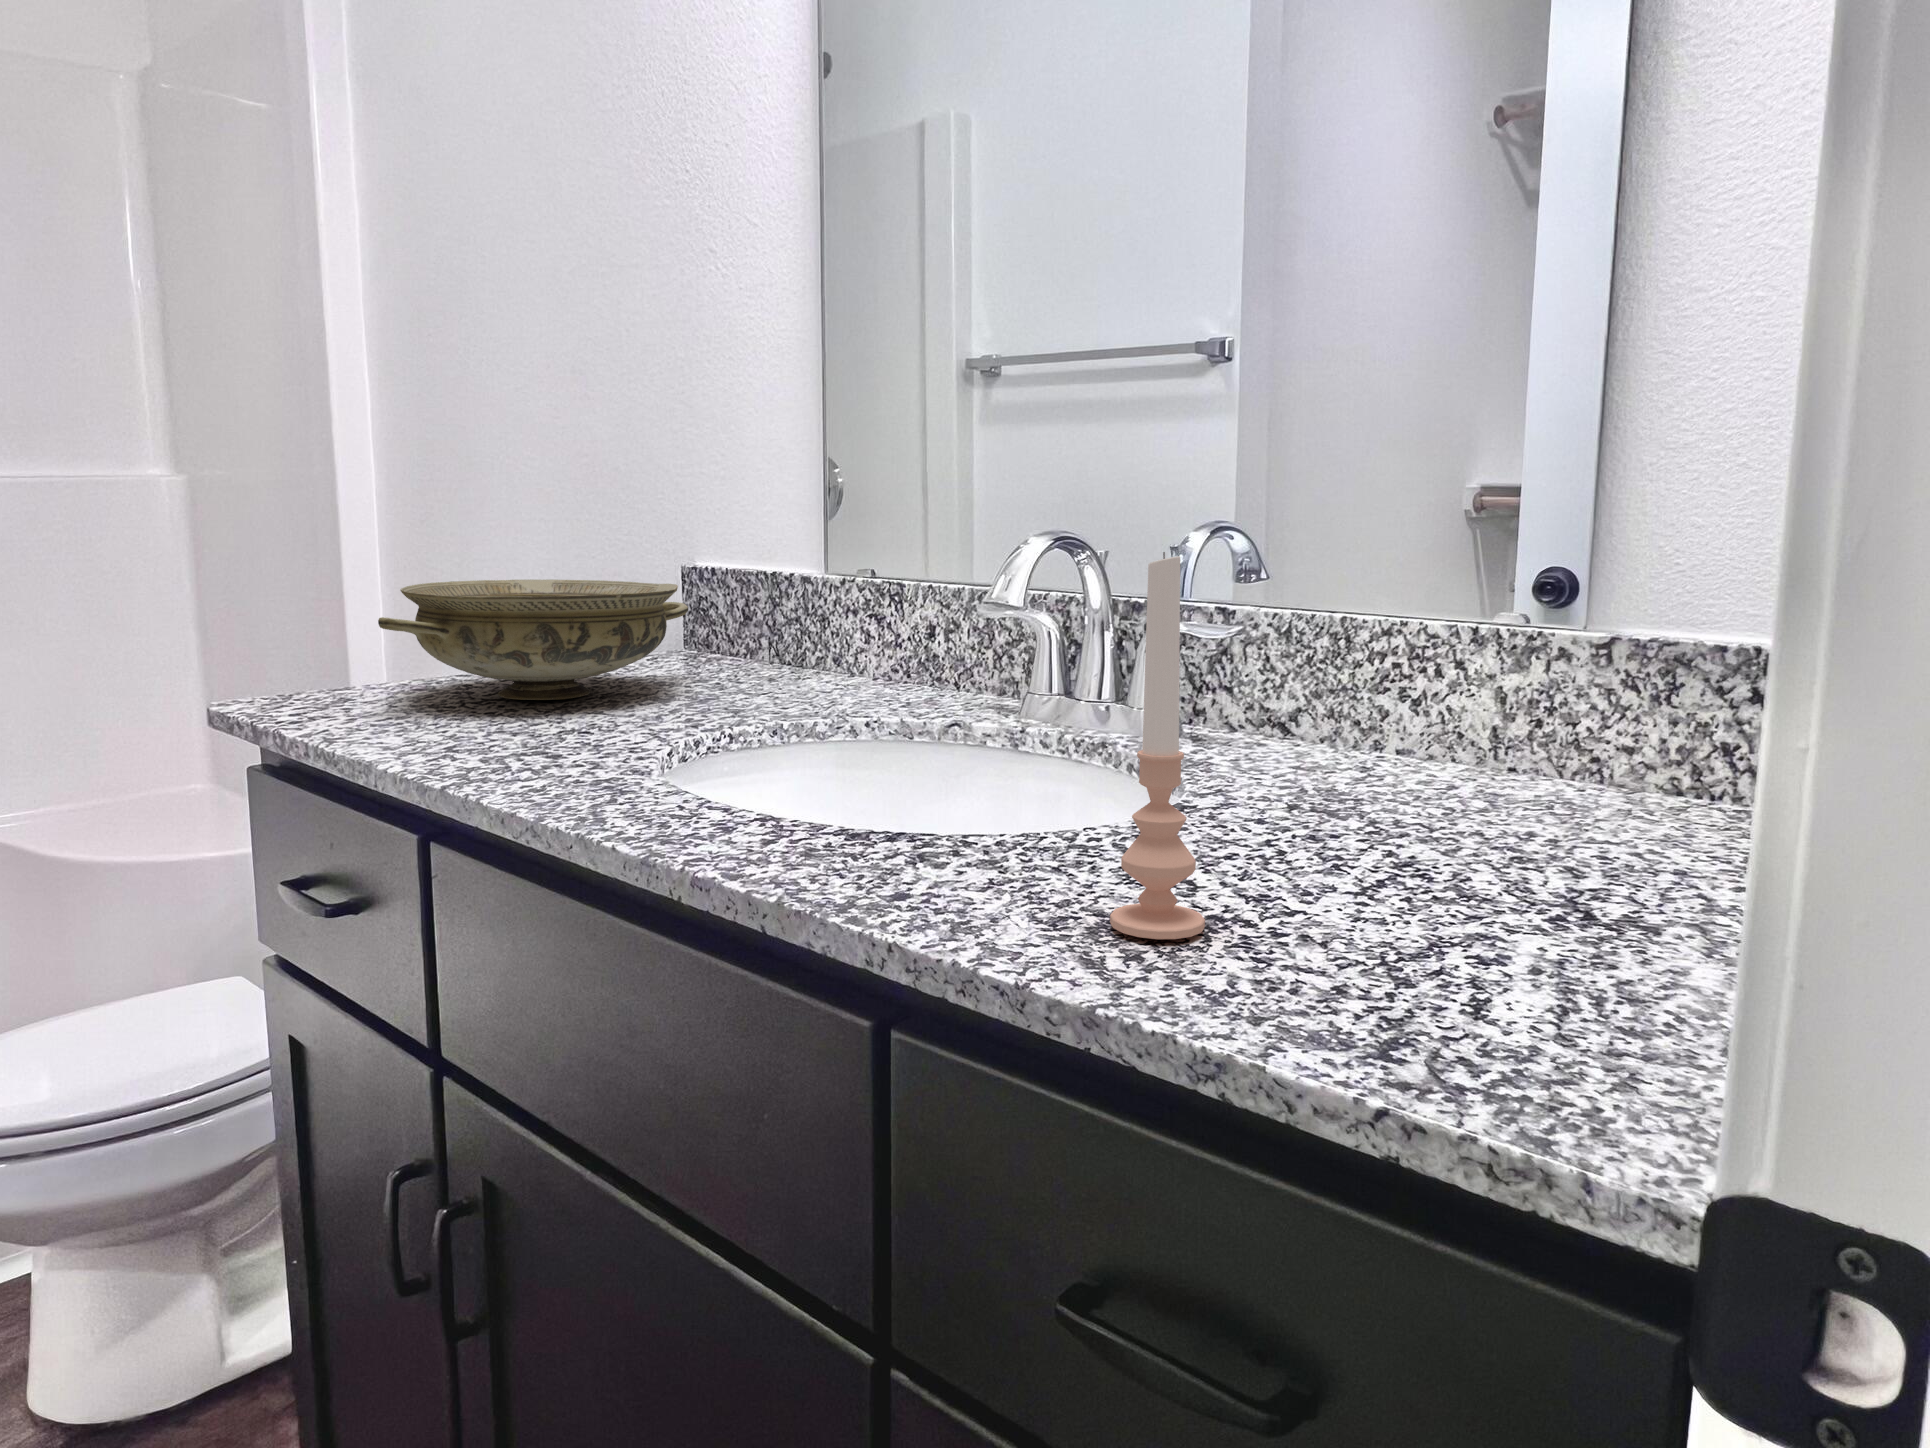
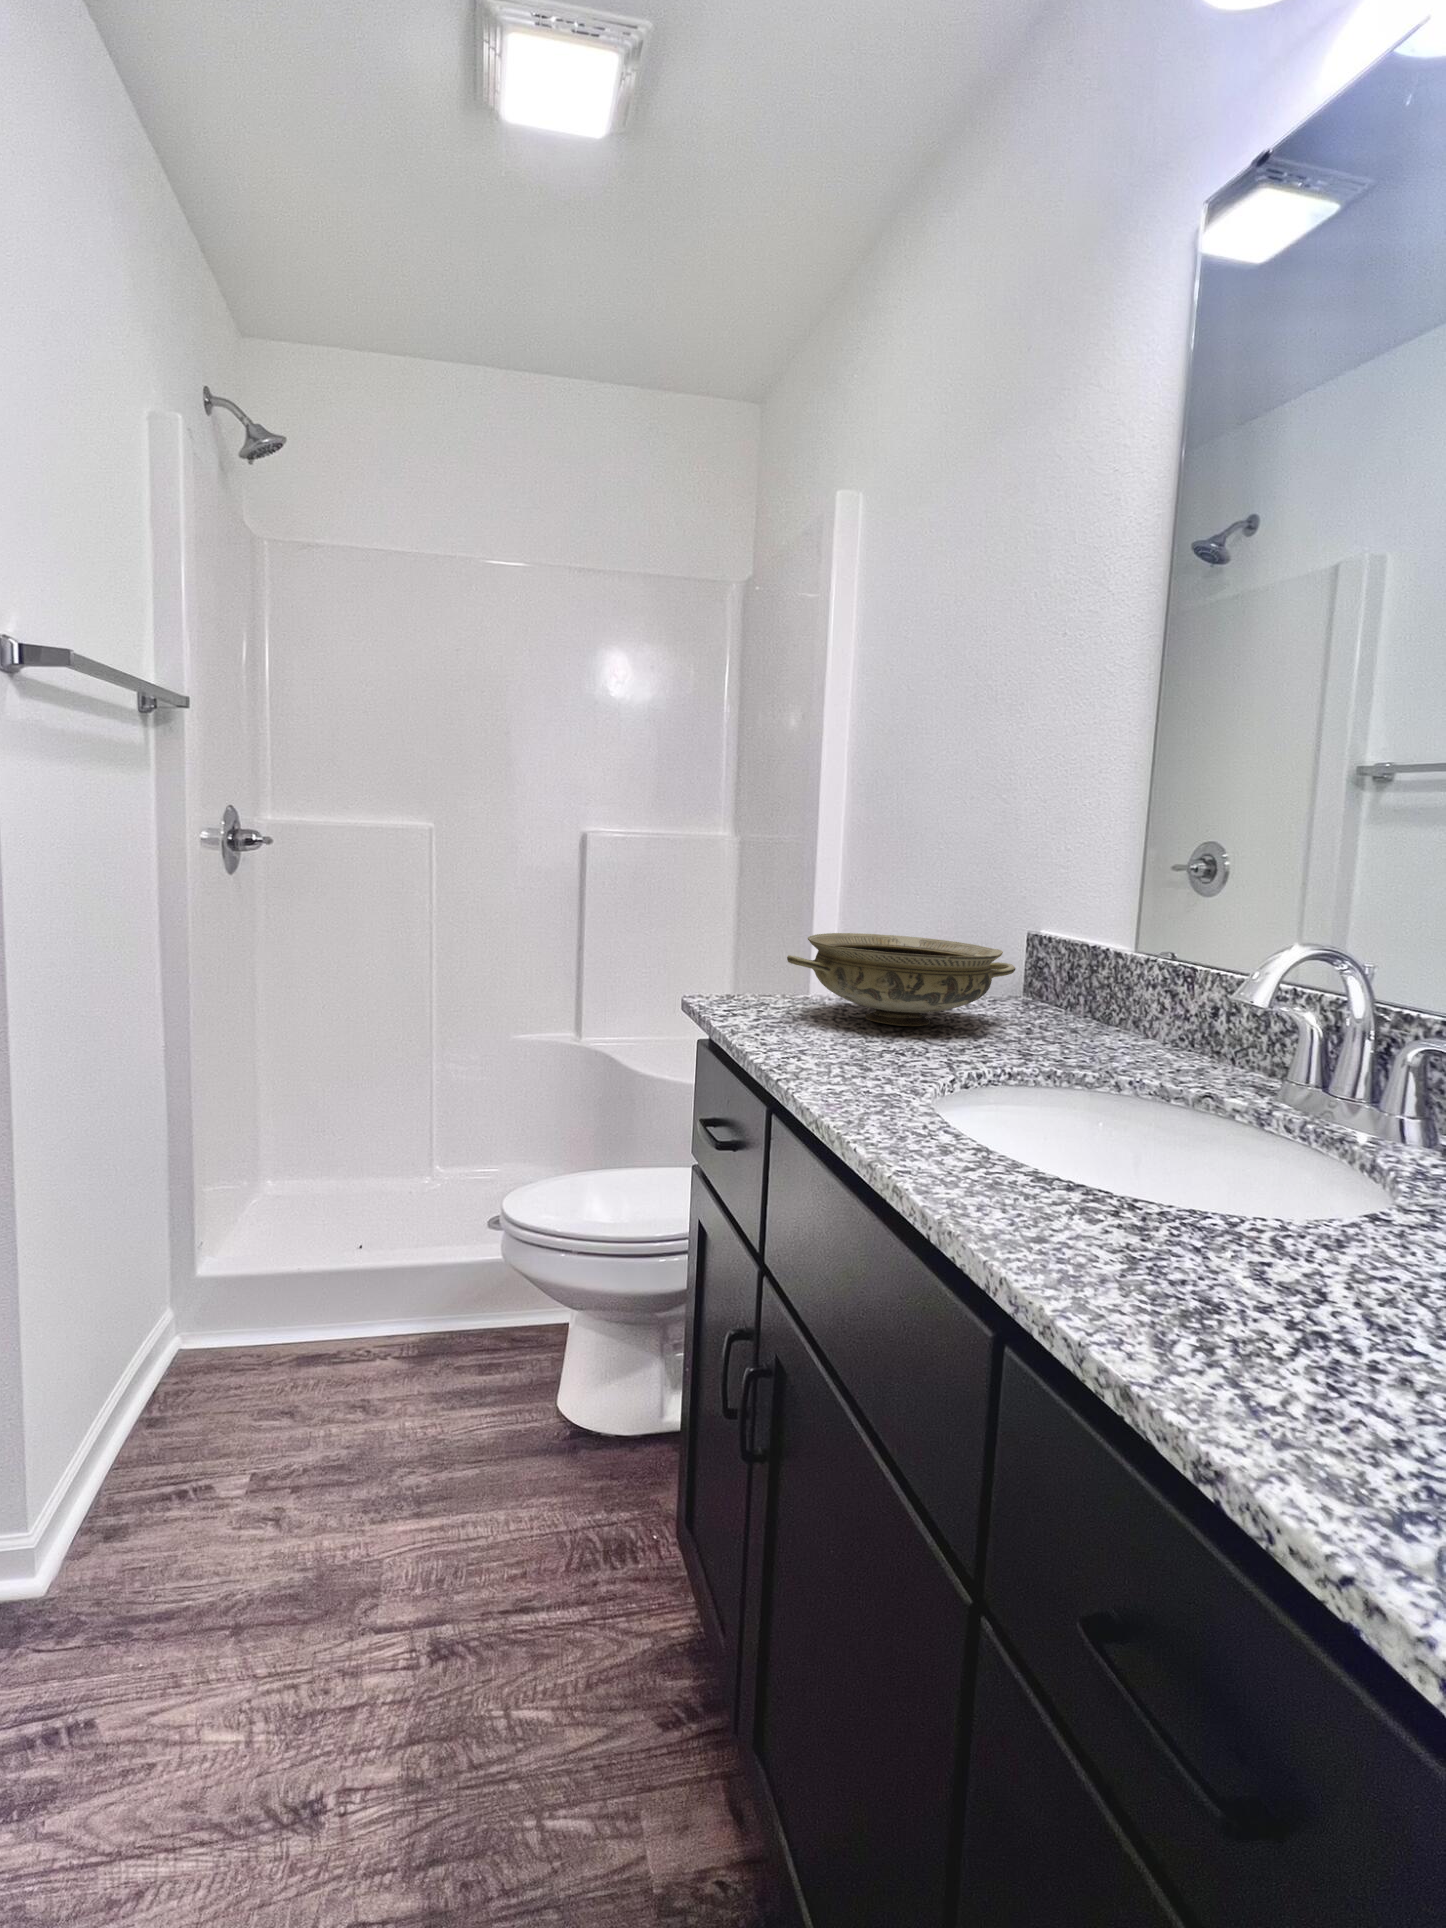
candle: present [1110,552,1205,939] -> none [1203,993,1298,1346]

